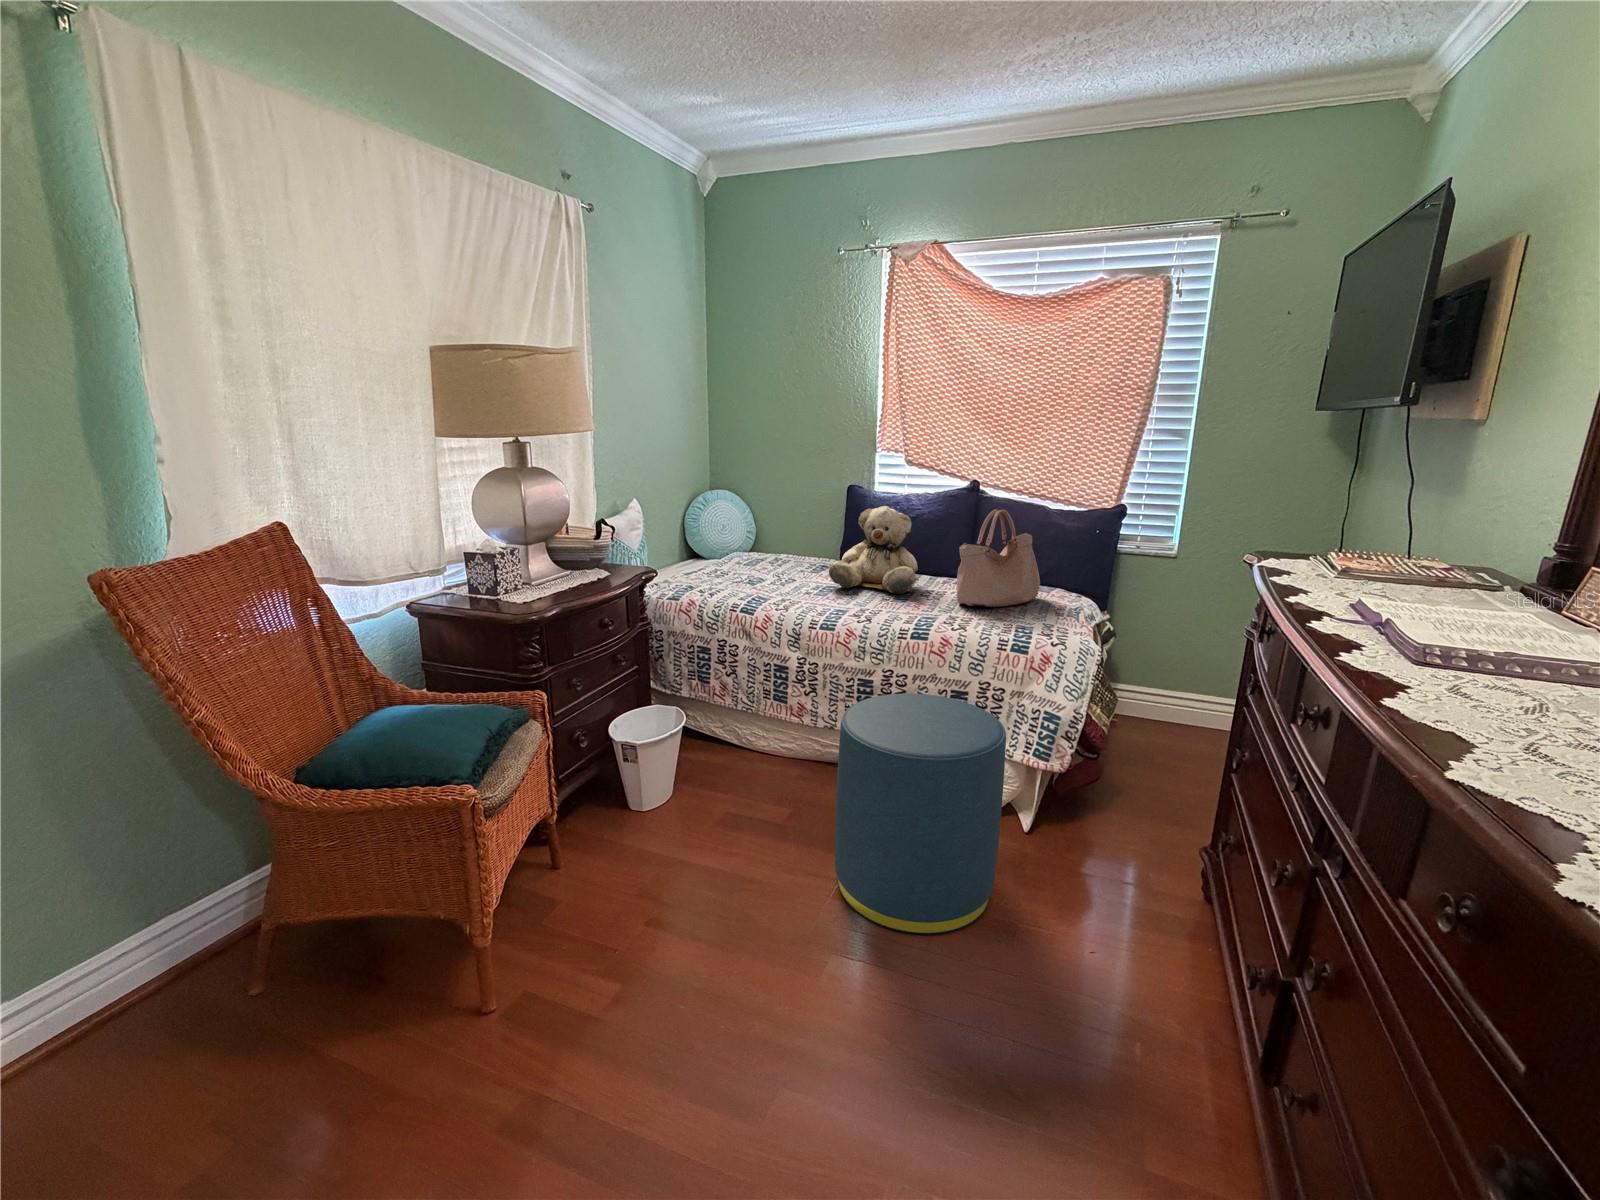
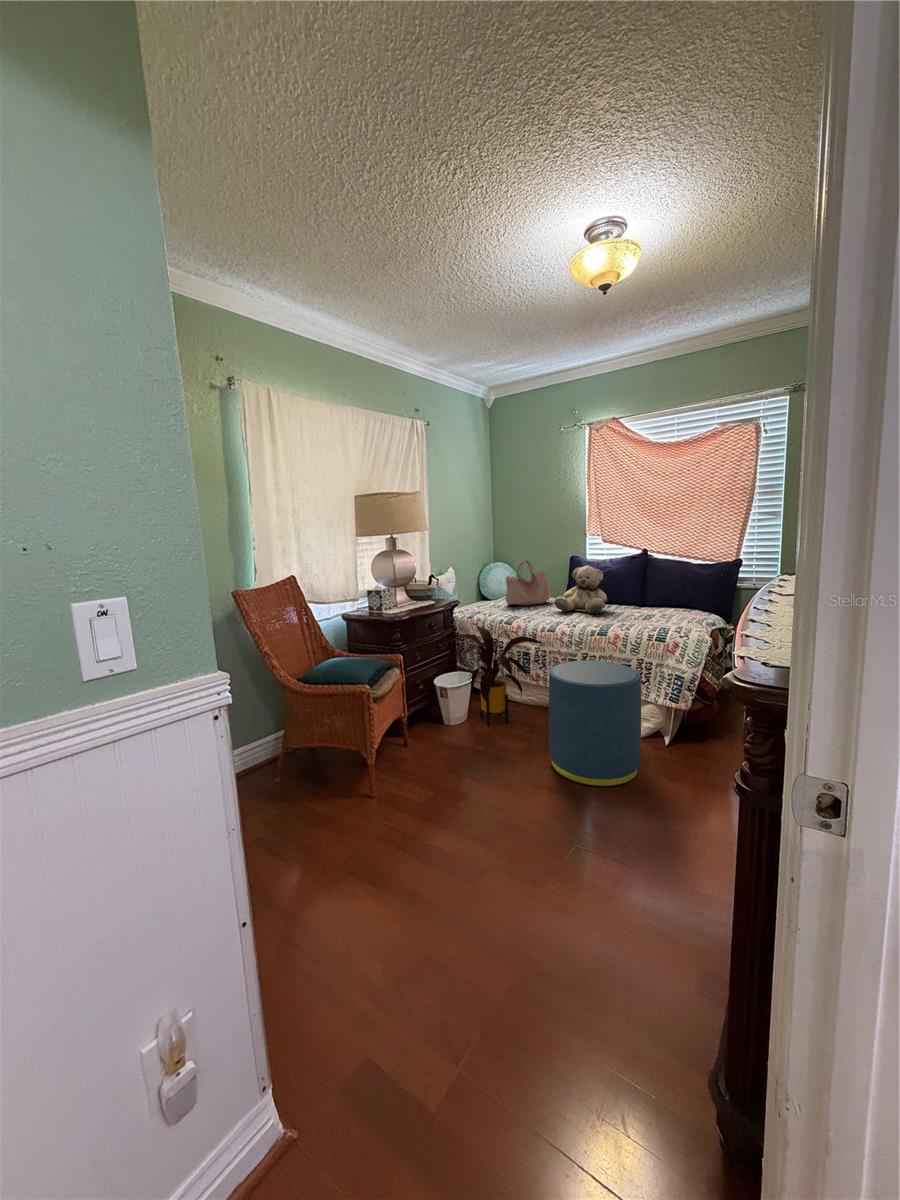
handbag: present [957,509,1040,607] -> present [505,560,551,605]
house plant: none [627,618,817,808] -> present [445,626,543,726]

